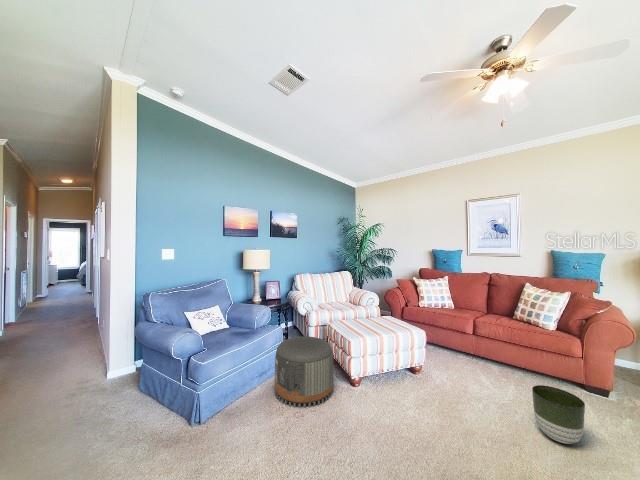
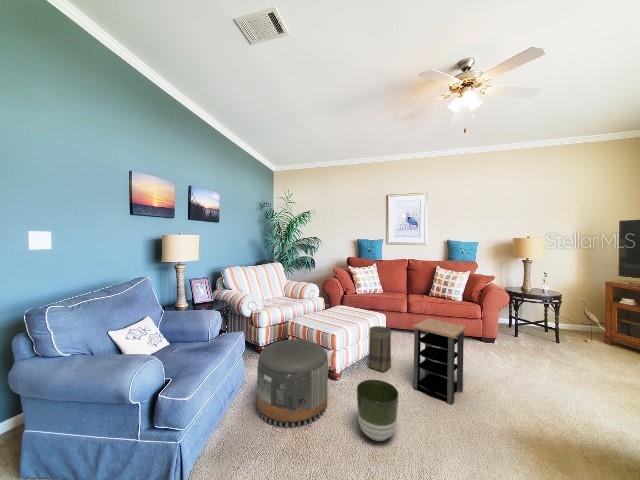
basket: none [394,340,420,389] -> present [368,326,391,372]
side table: none [422,340,491,440] -> present [413,318,467,405]
planter: present [532,385,585,444] -> present [357,380,398,441]

